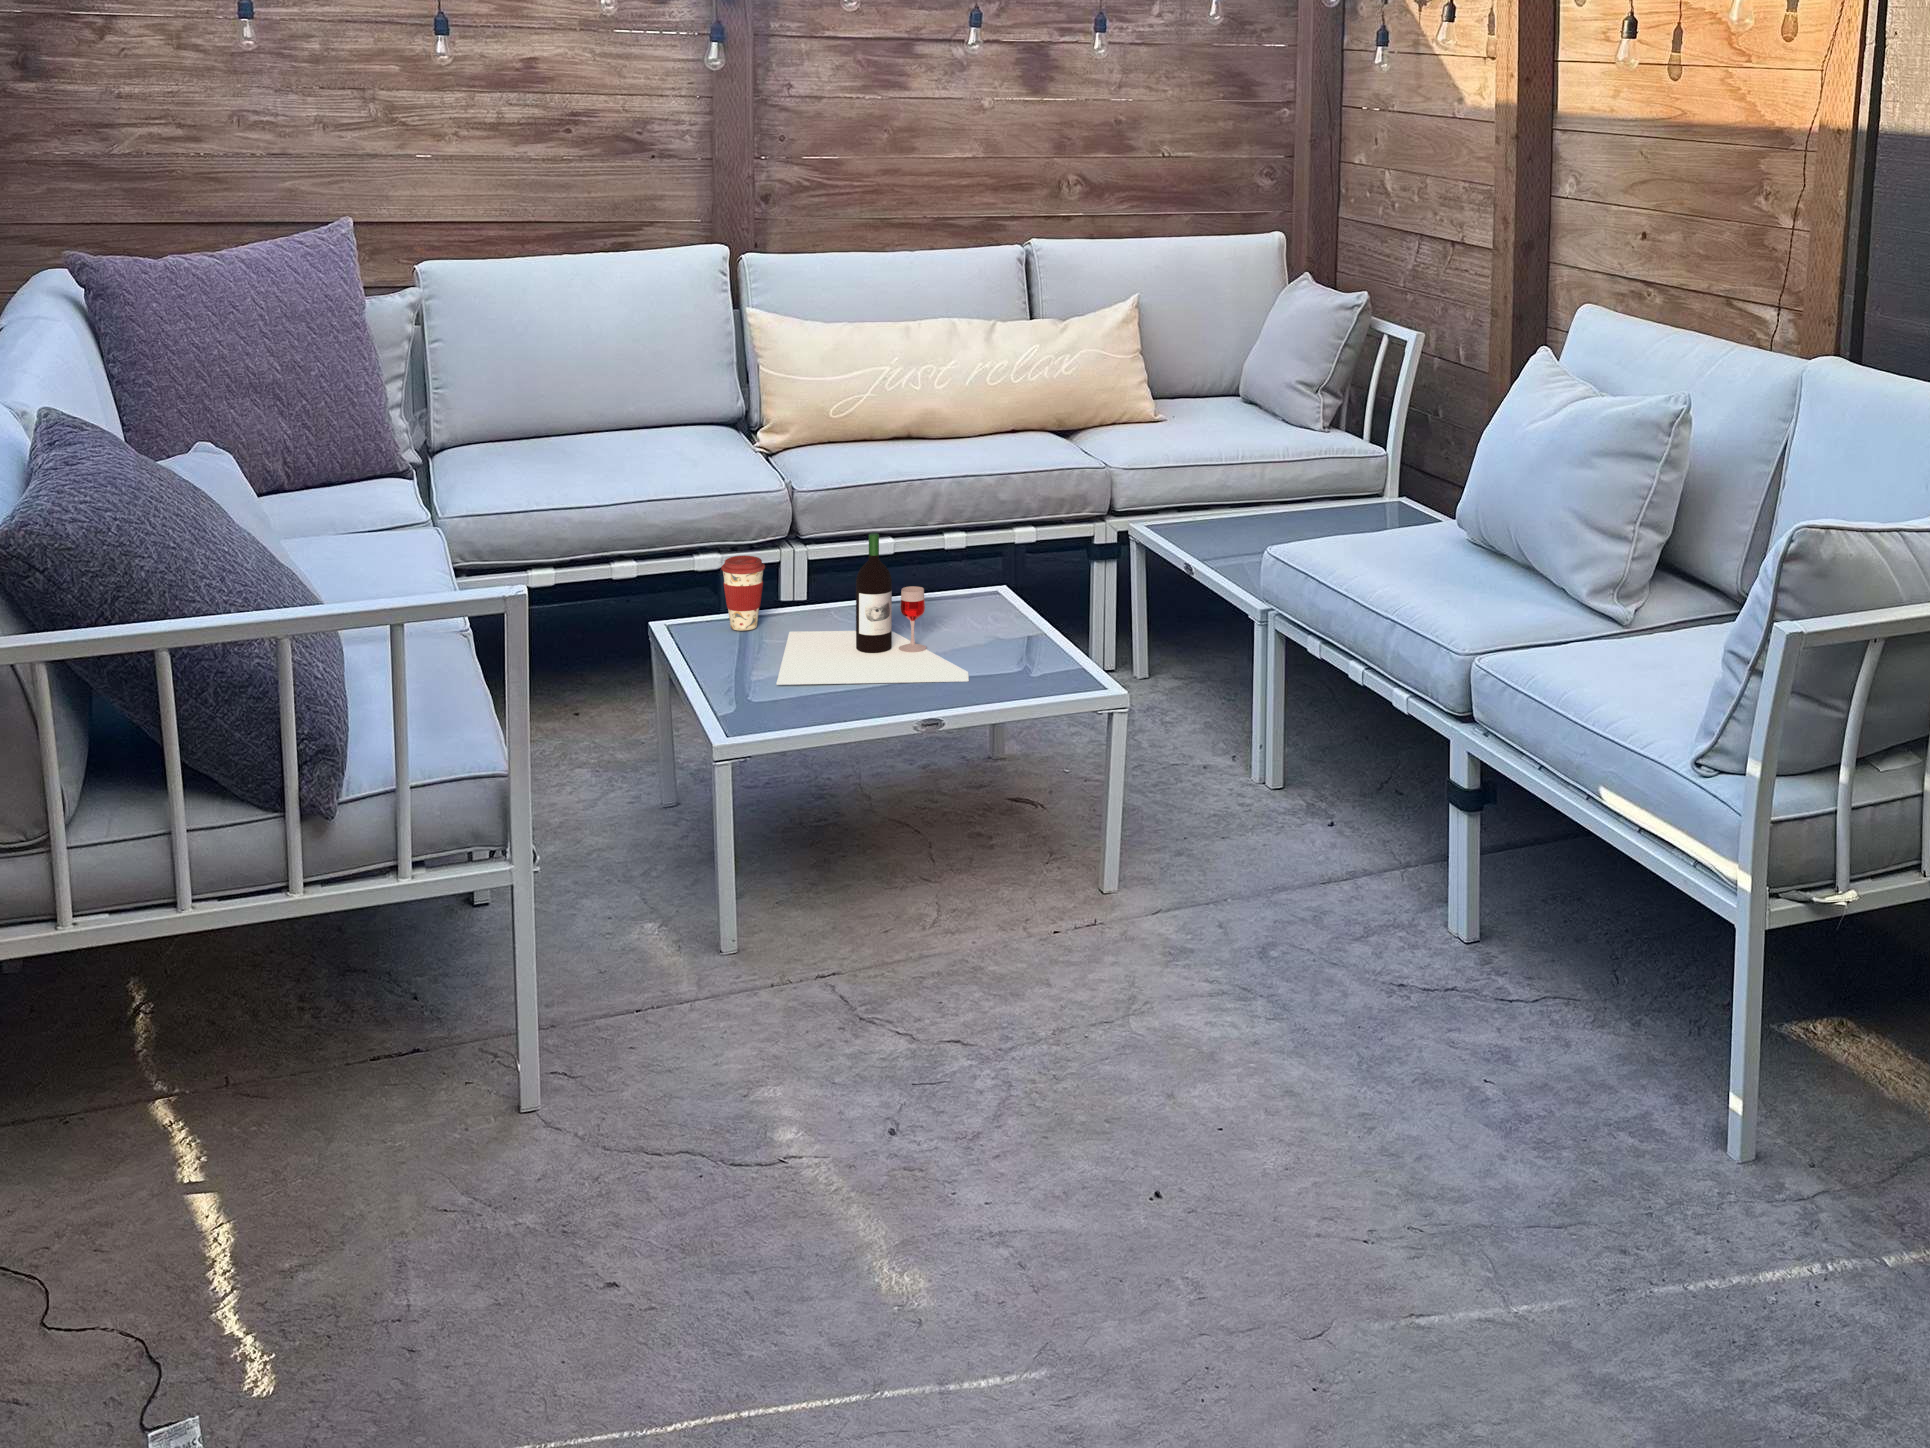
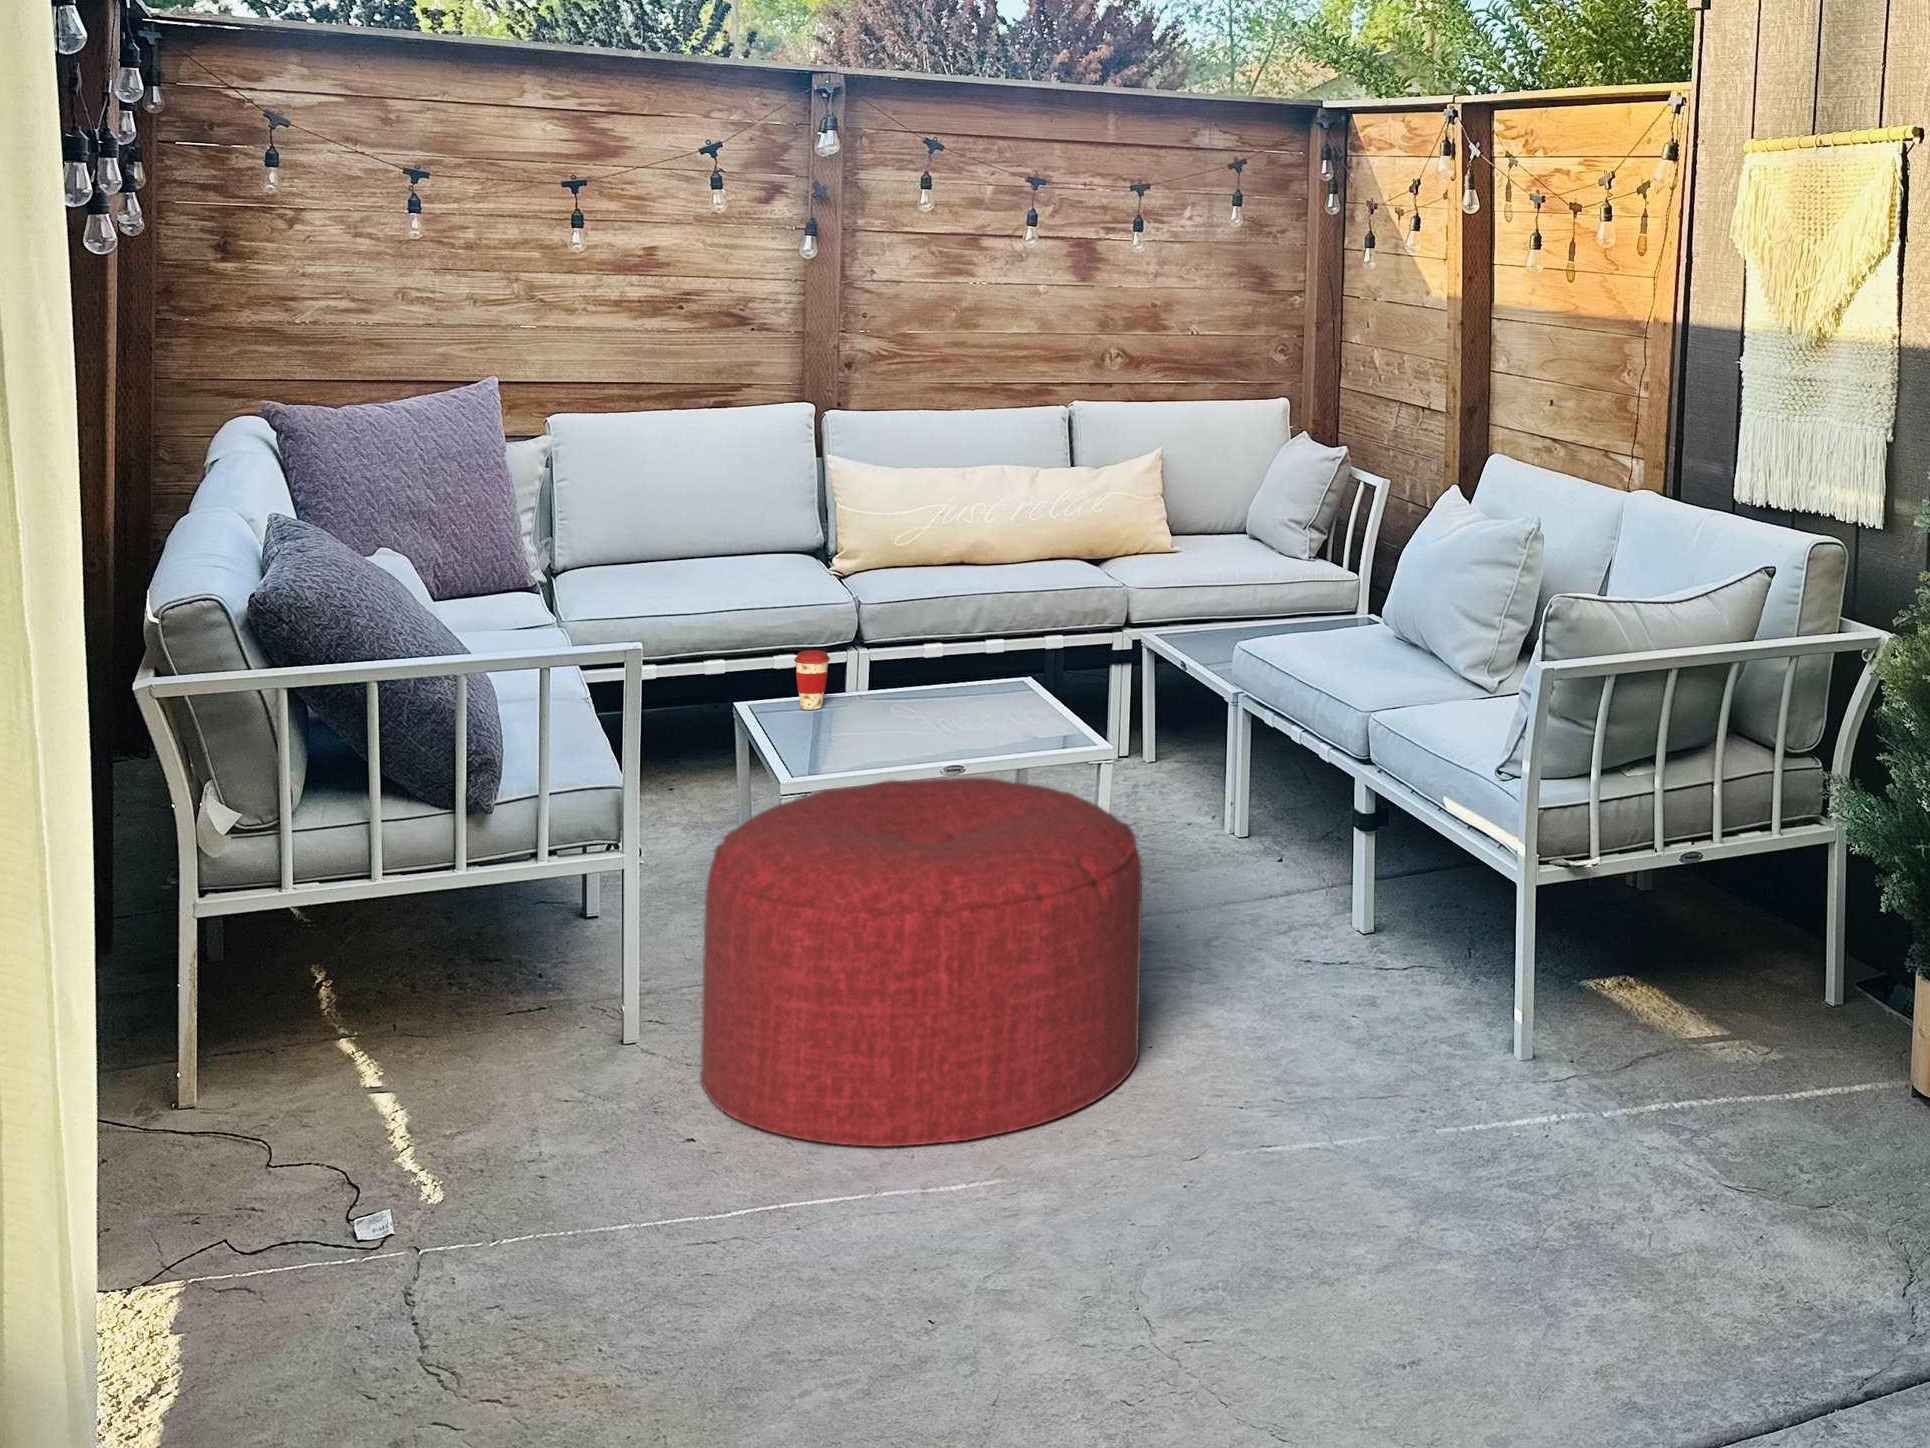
wine bottle: present [776,533,969,685] -> none [833,629,989,744]
ottoman: none [621,758,1226,1336] -> present [700,778,1142,1146]

